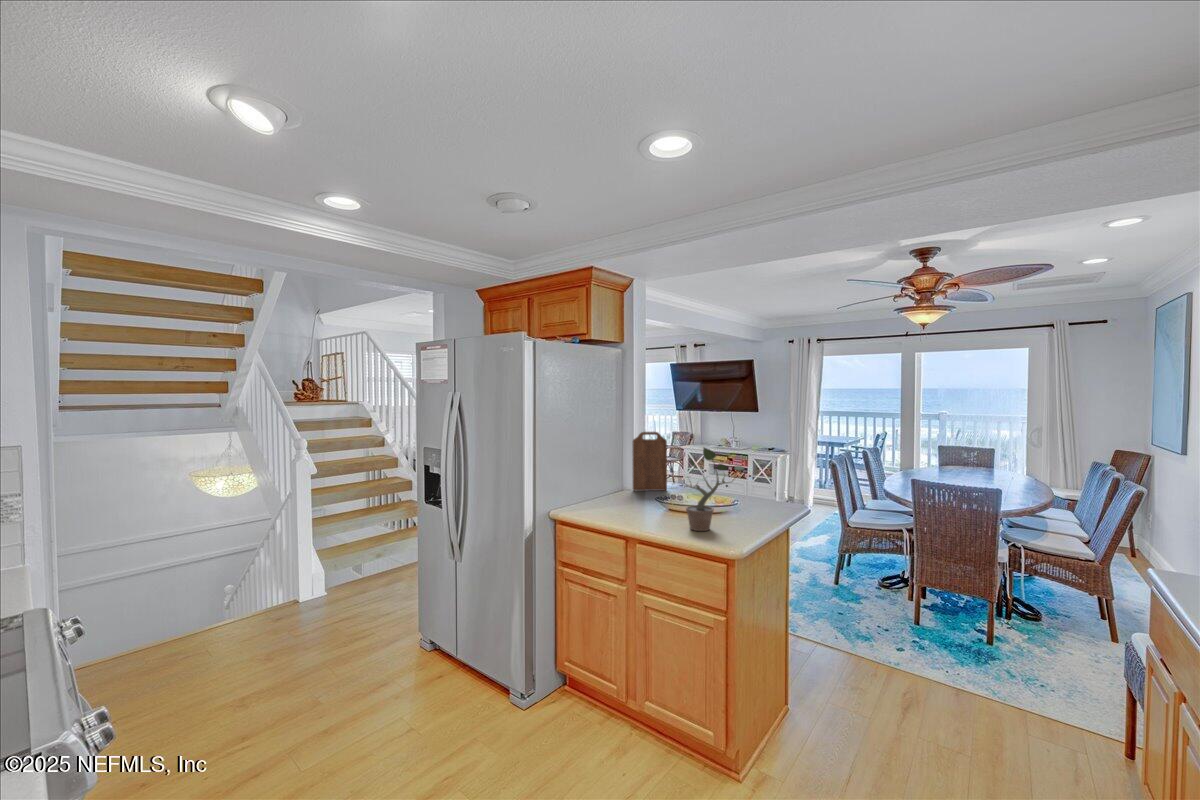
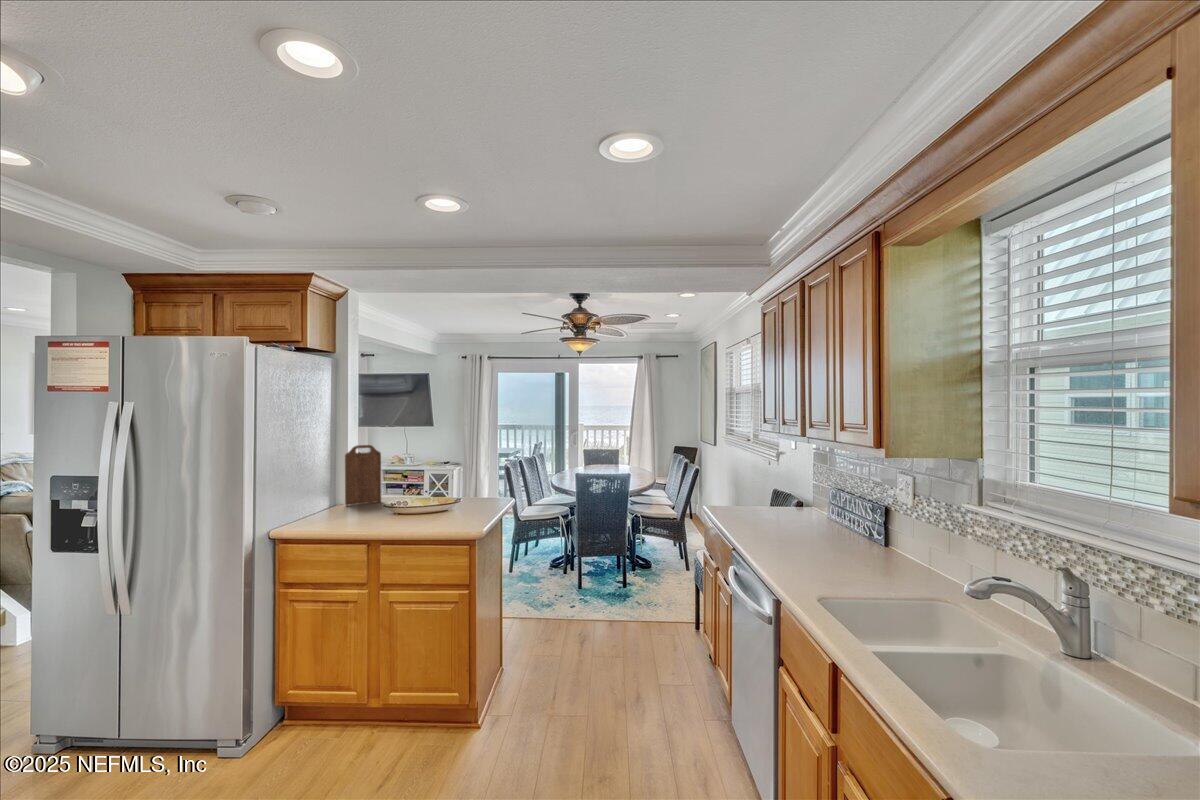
potted plant: present [669,448,744,531] -> none [407,452,475,526]

